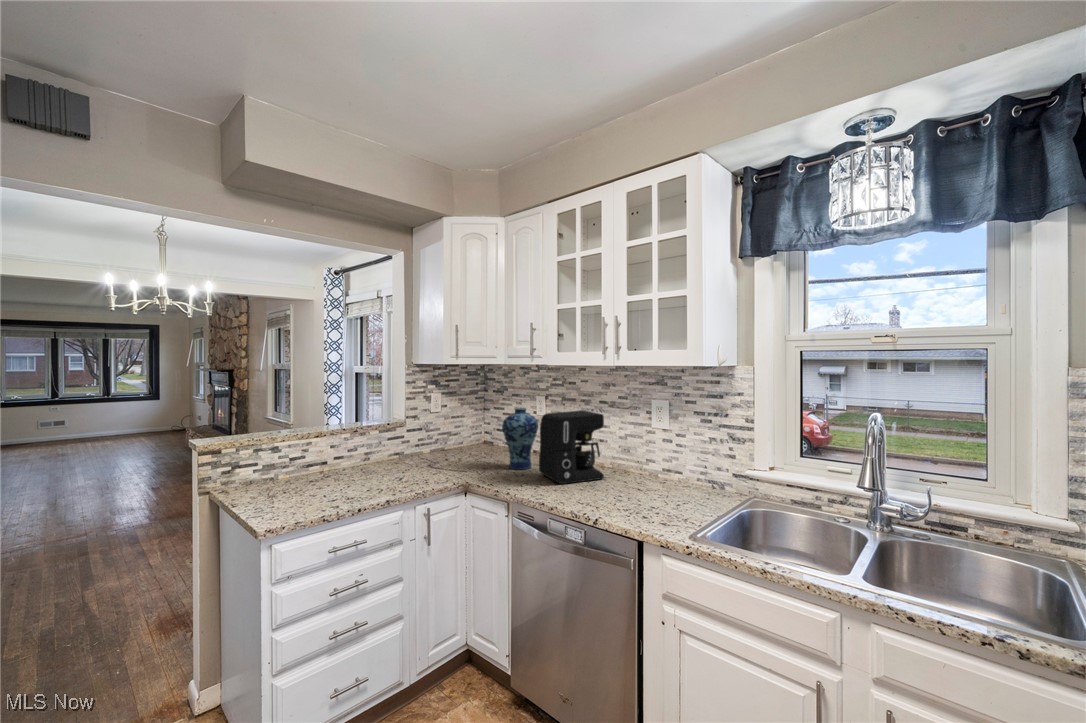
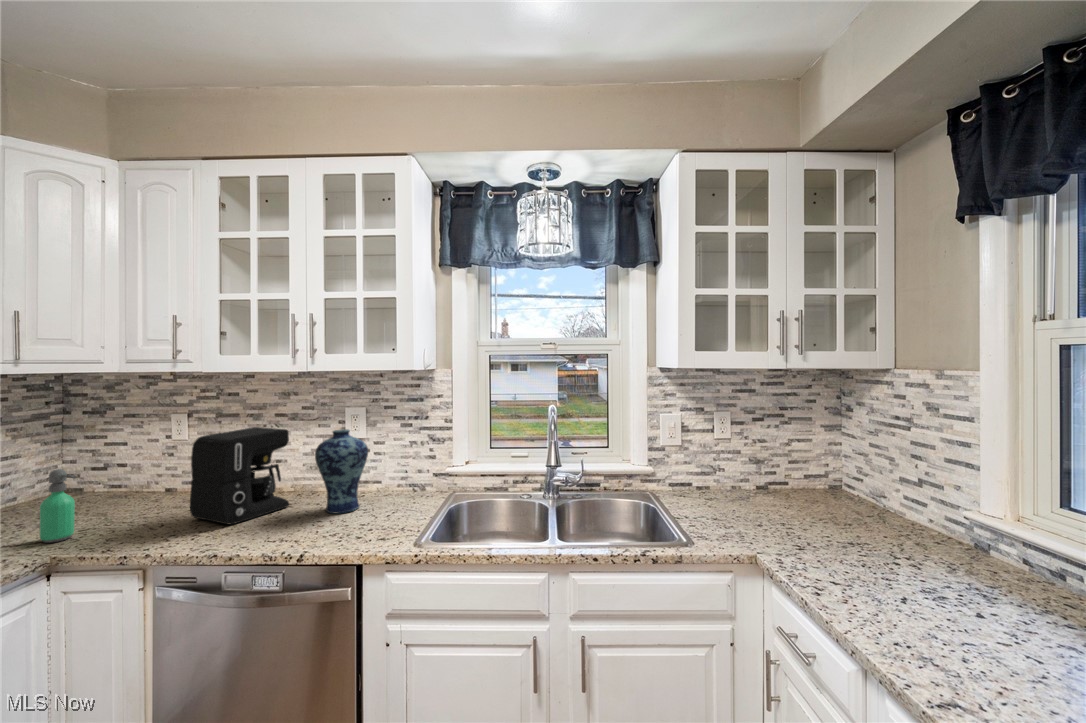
vase: present [502,408,538,469] -> present [315,429,368,513]
soap dispenser: none [465,426,480,473] -> present [40,469,76,543]

